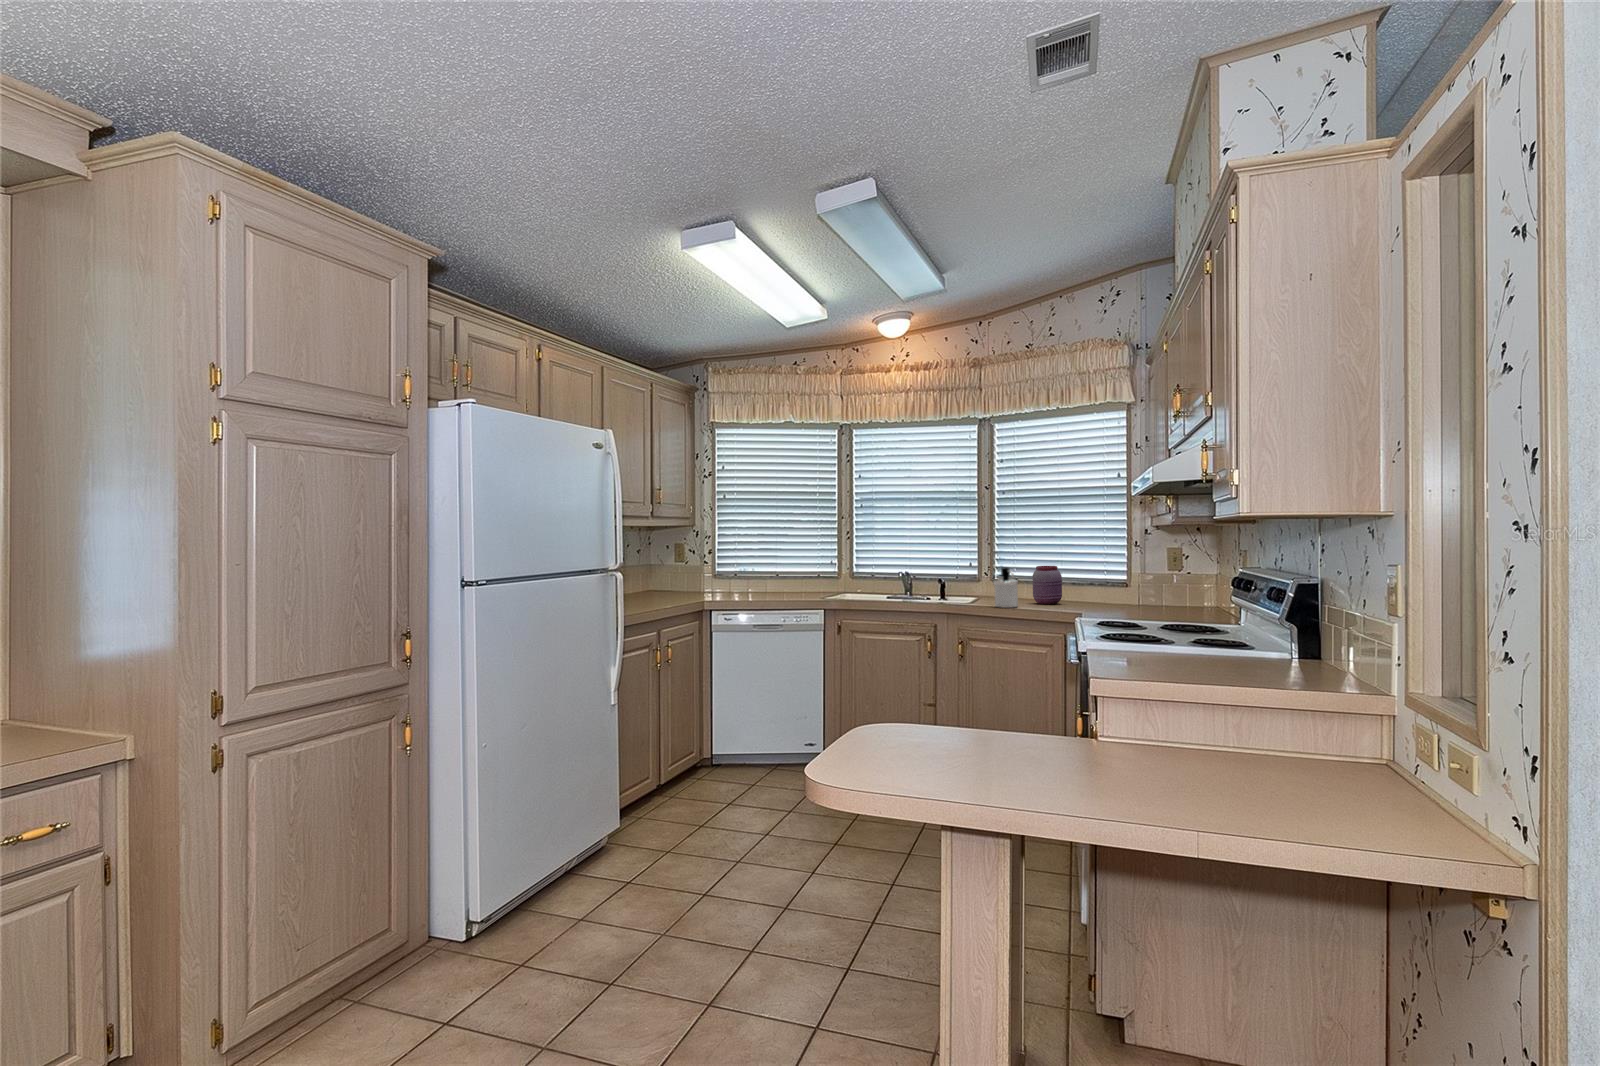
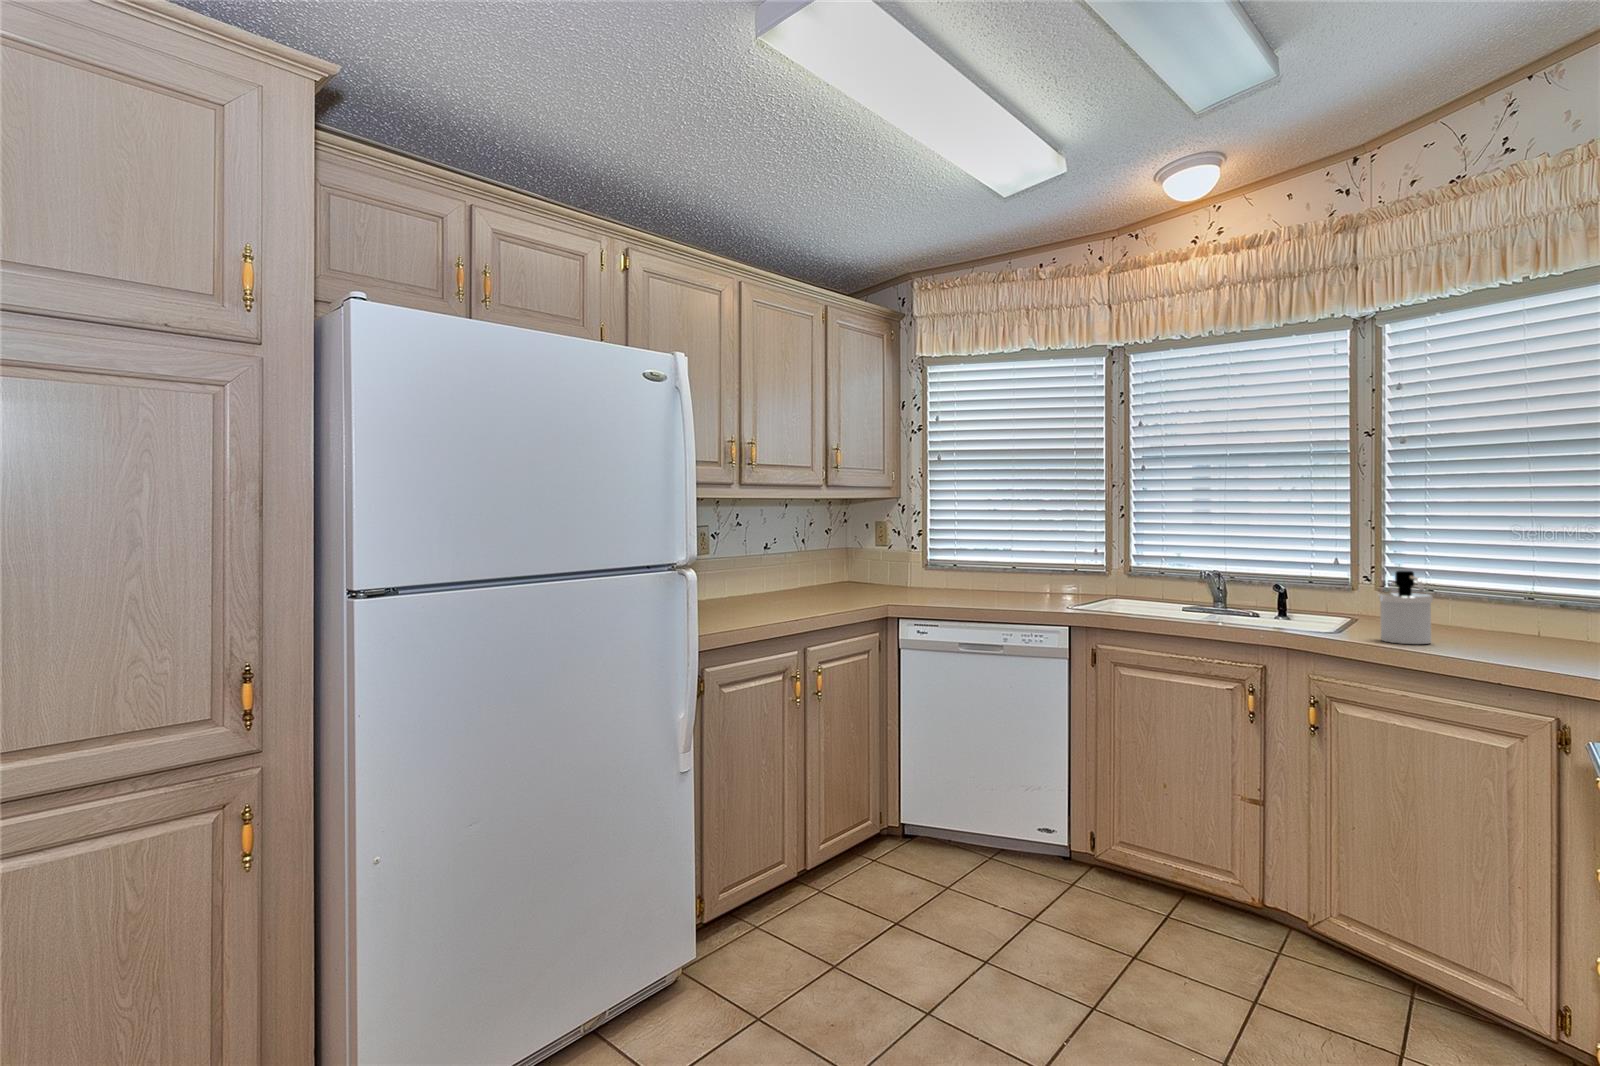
jar: present [1032,566,1062,604] -> none [1465,569,1533,641]

